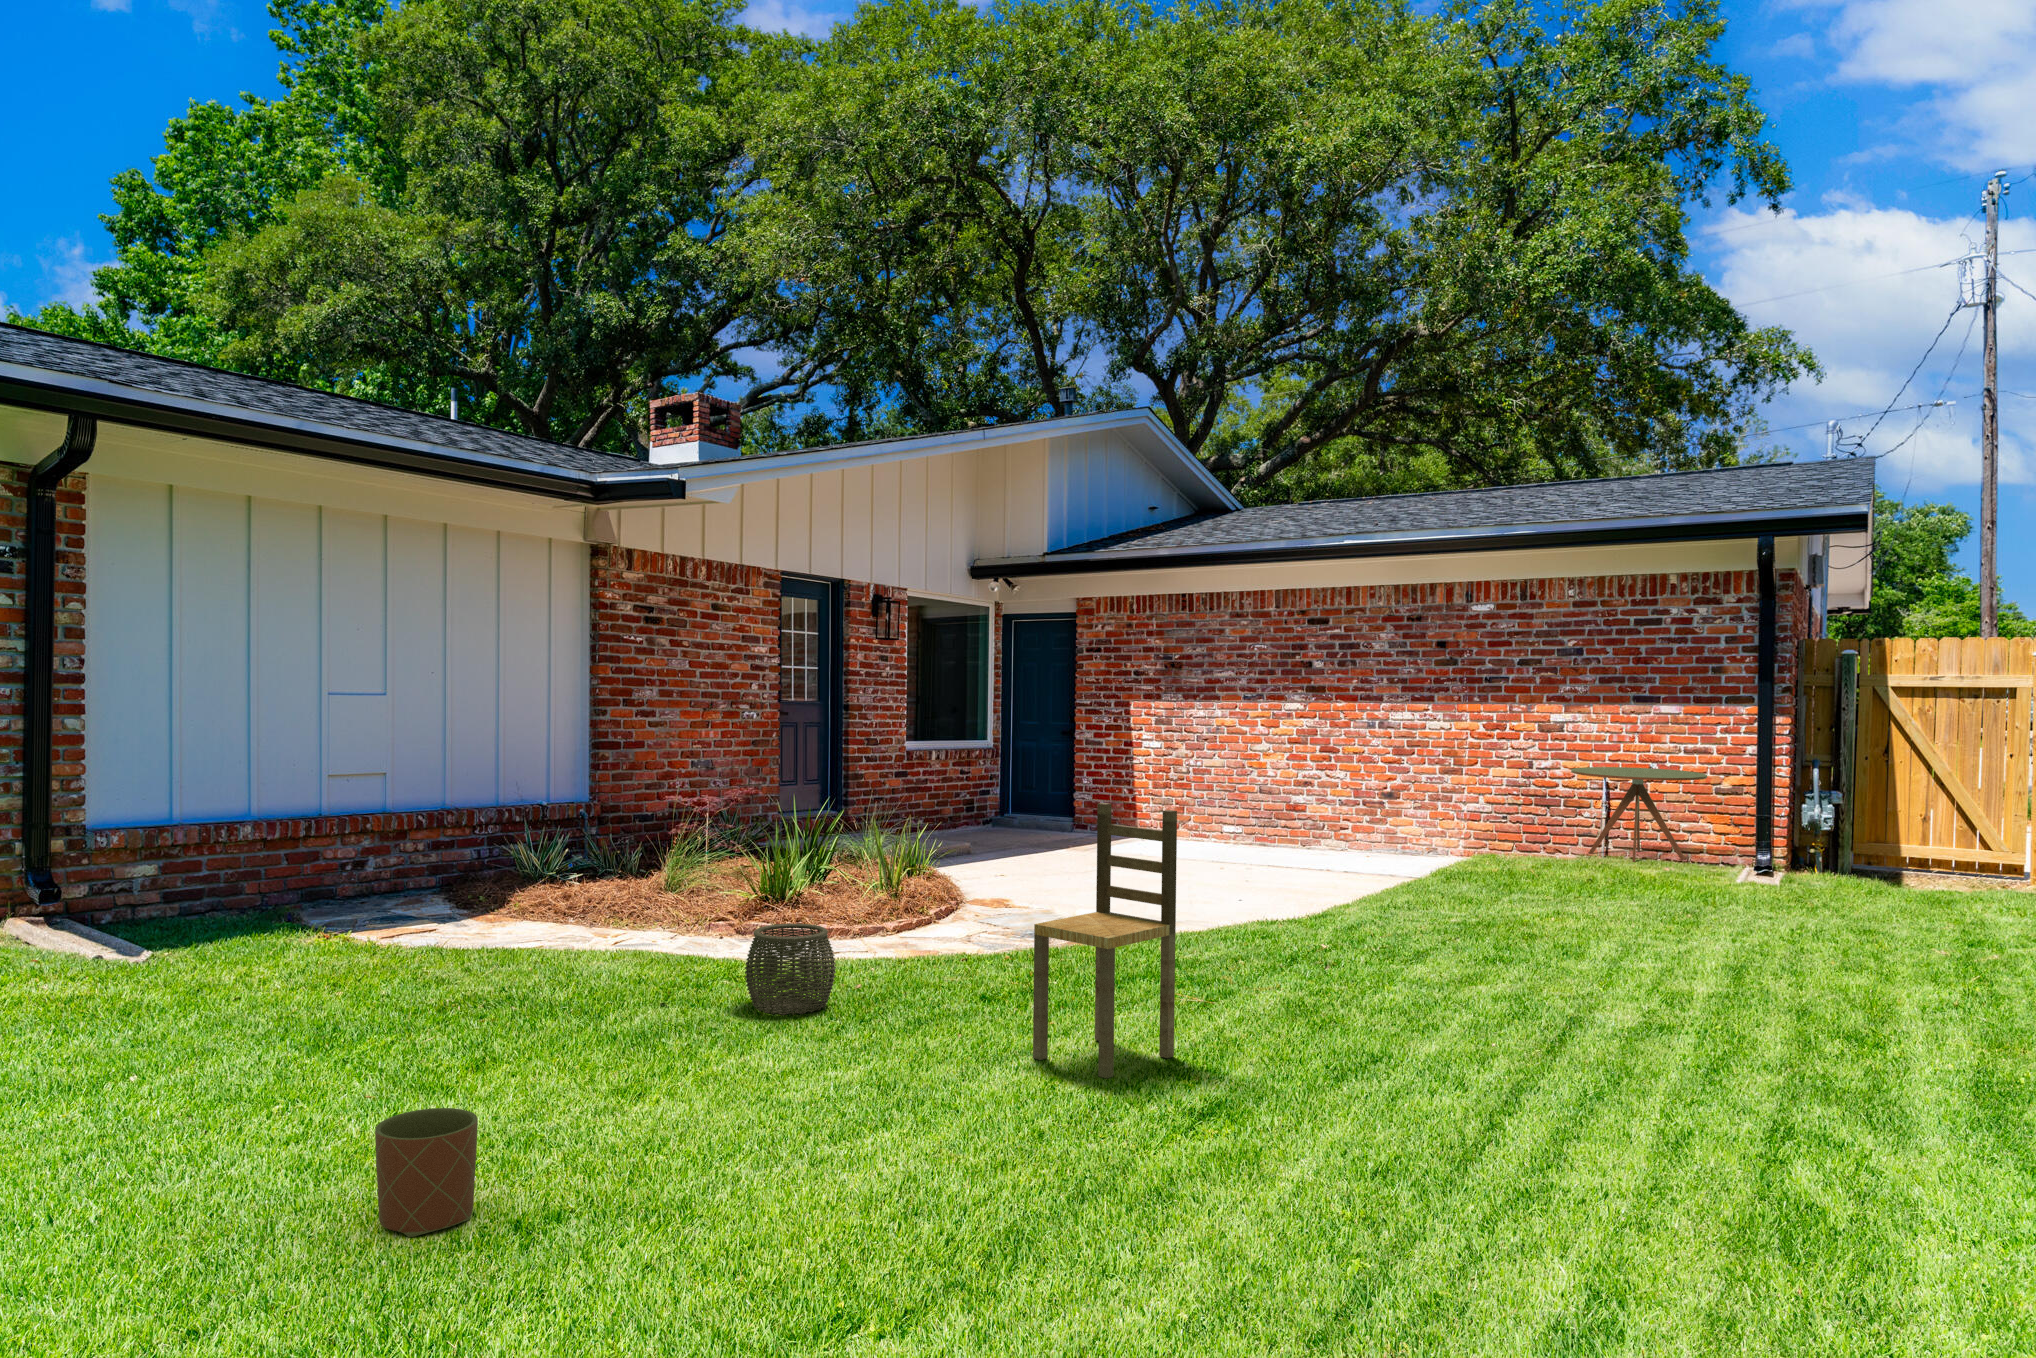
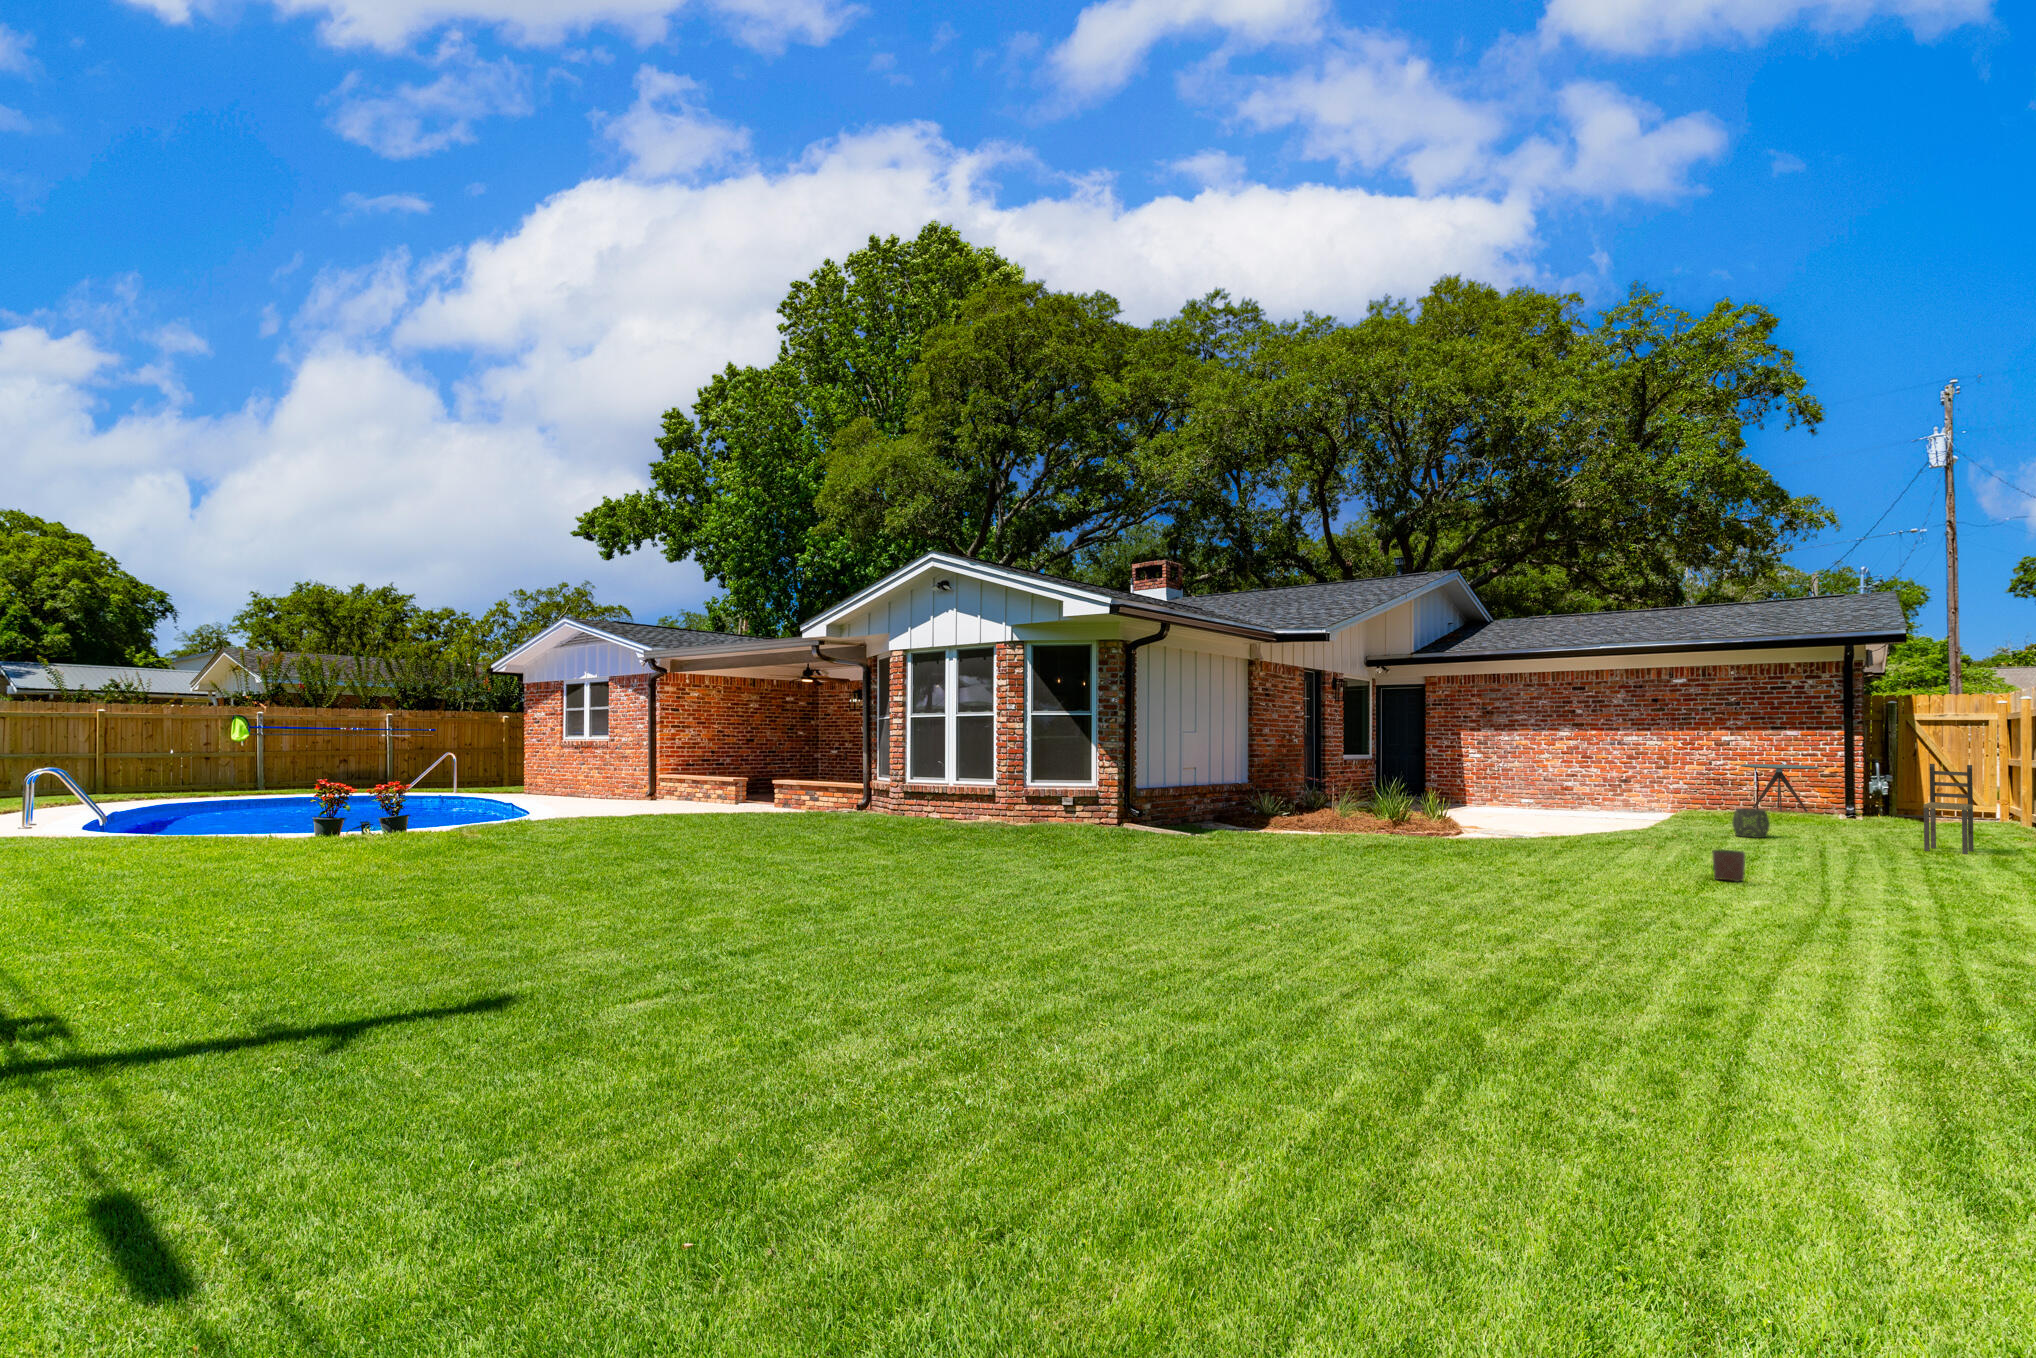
chair: present [1033,803,1177,1078] -> present [1924,764,1974,854]
woven basket: present [745,924,836,1015] -> present [1732,808,1770,838]
planter: present [375,1108,478,1237] -> present [1712,850,1745,882]

